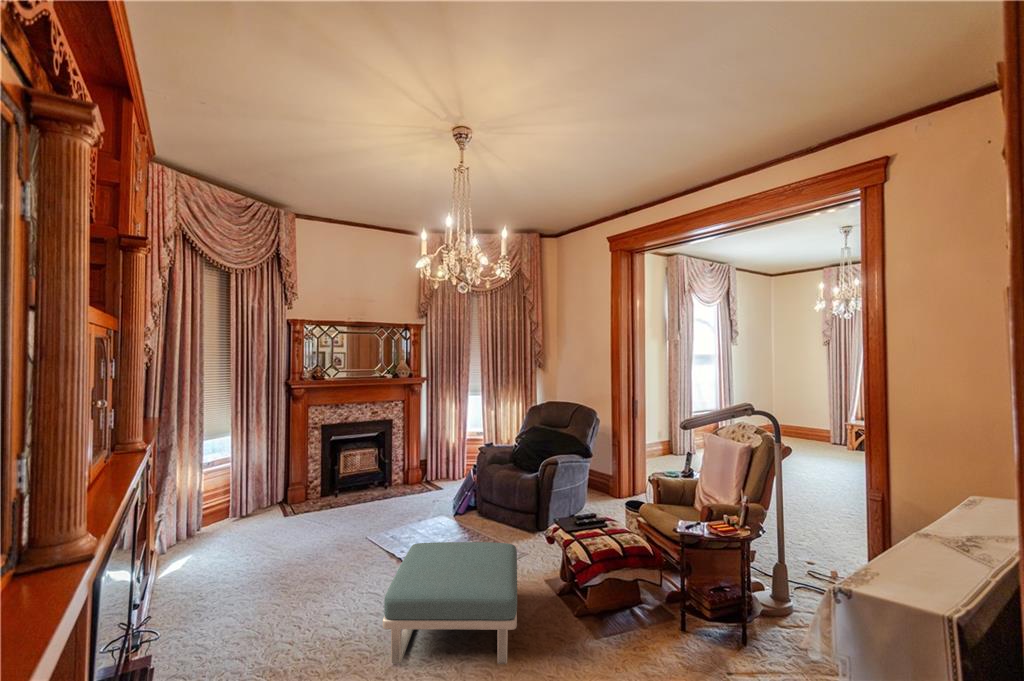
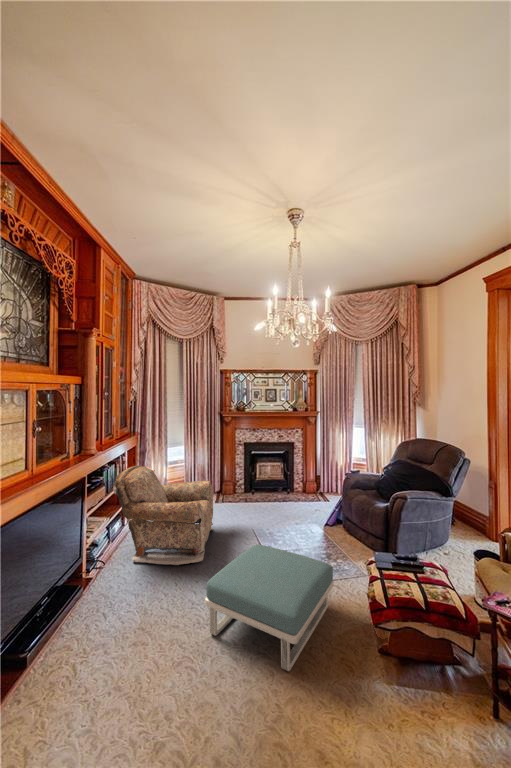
armchair: none [160,469,325,621] -> present [113,466,213,565]

